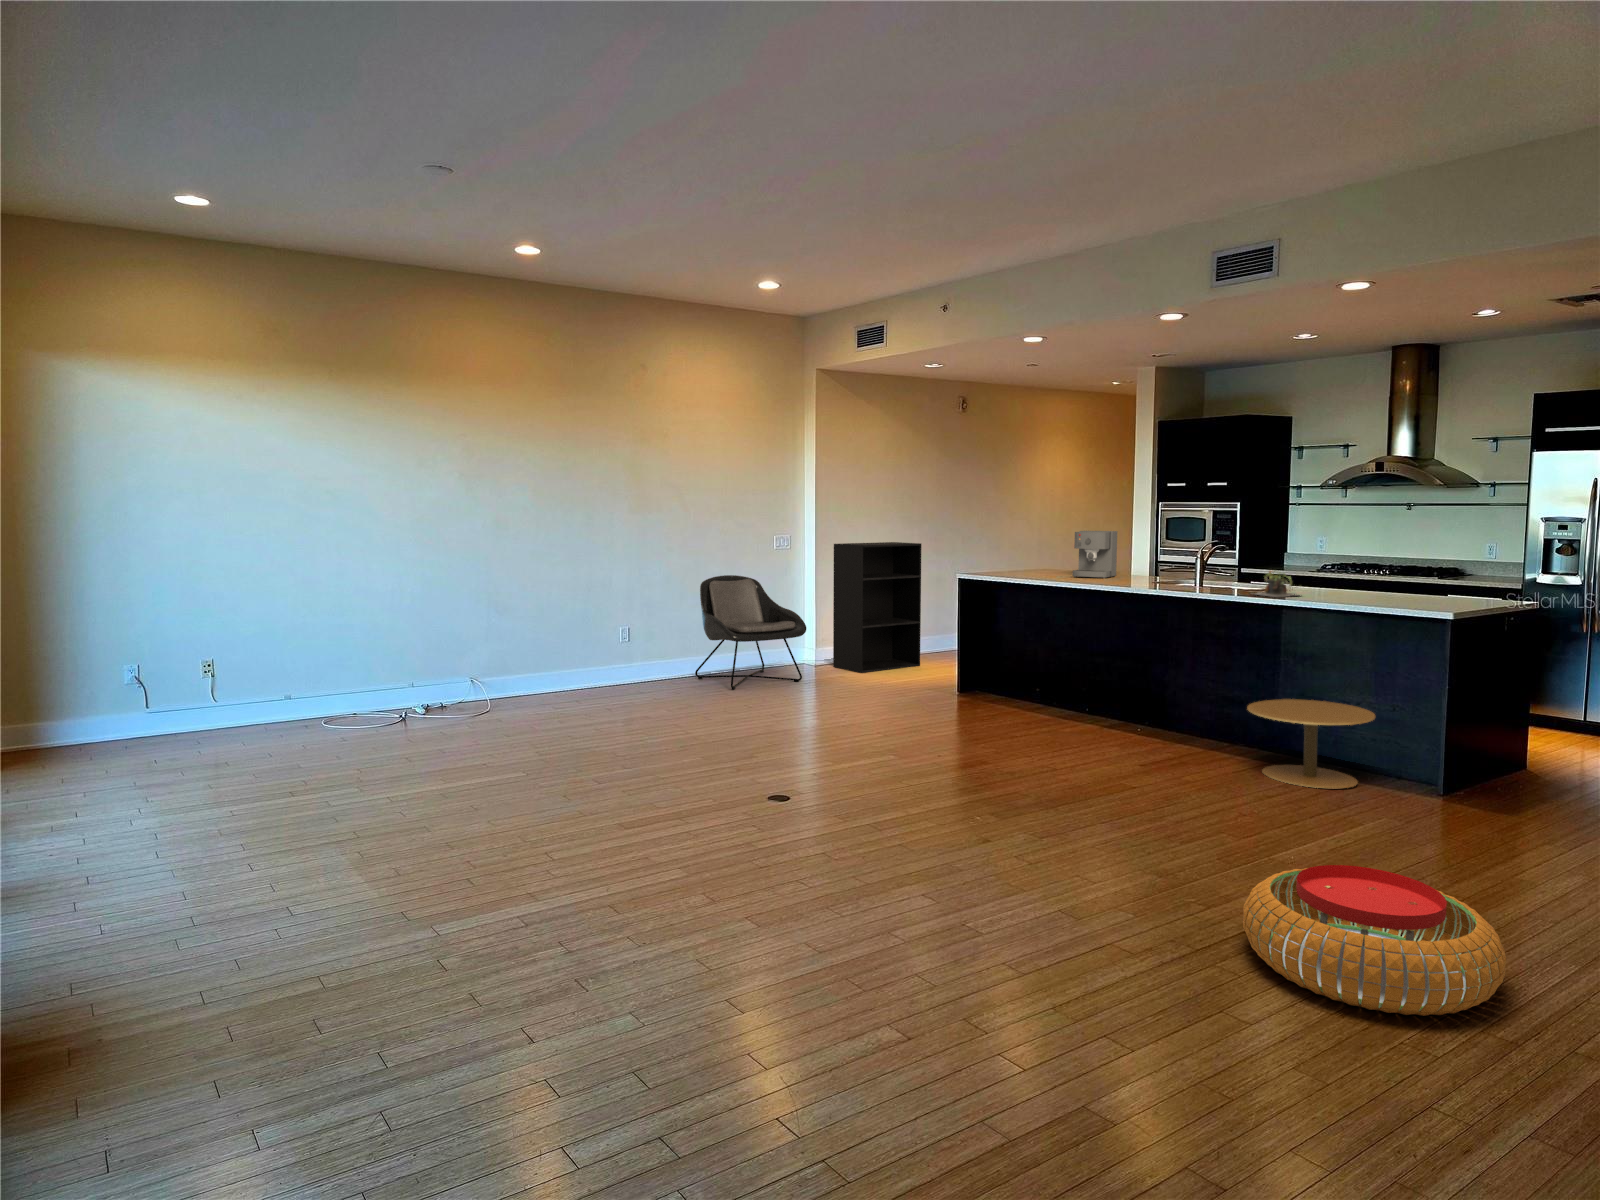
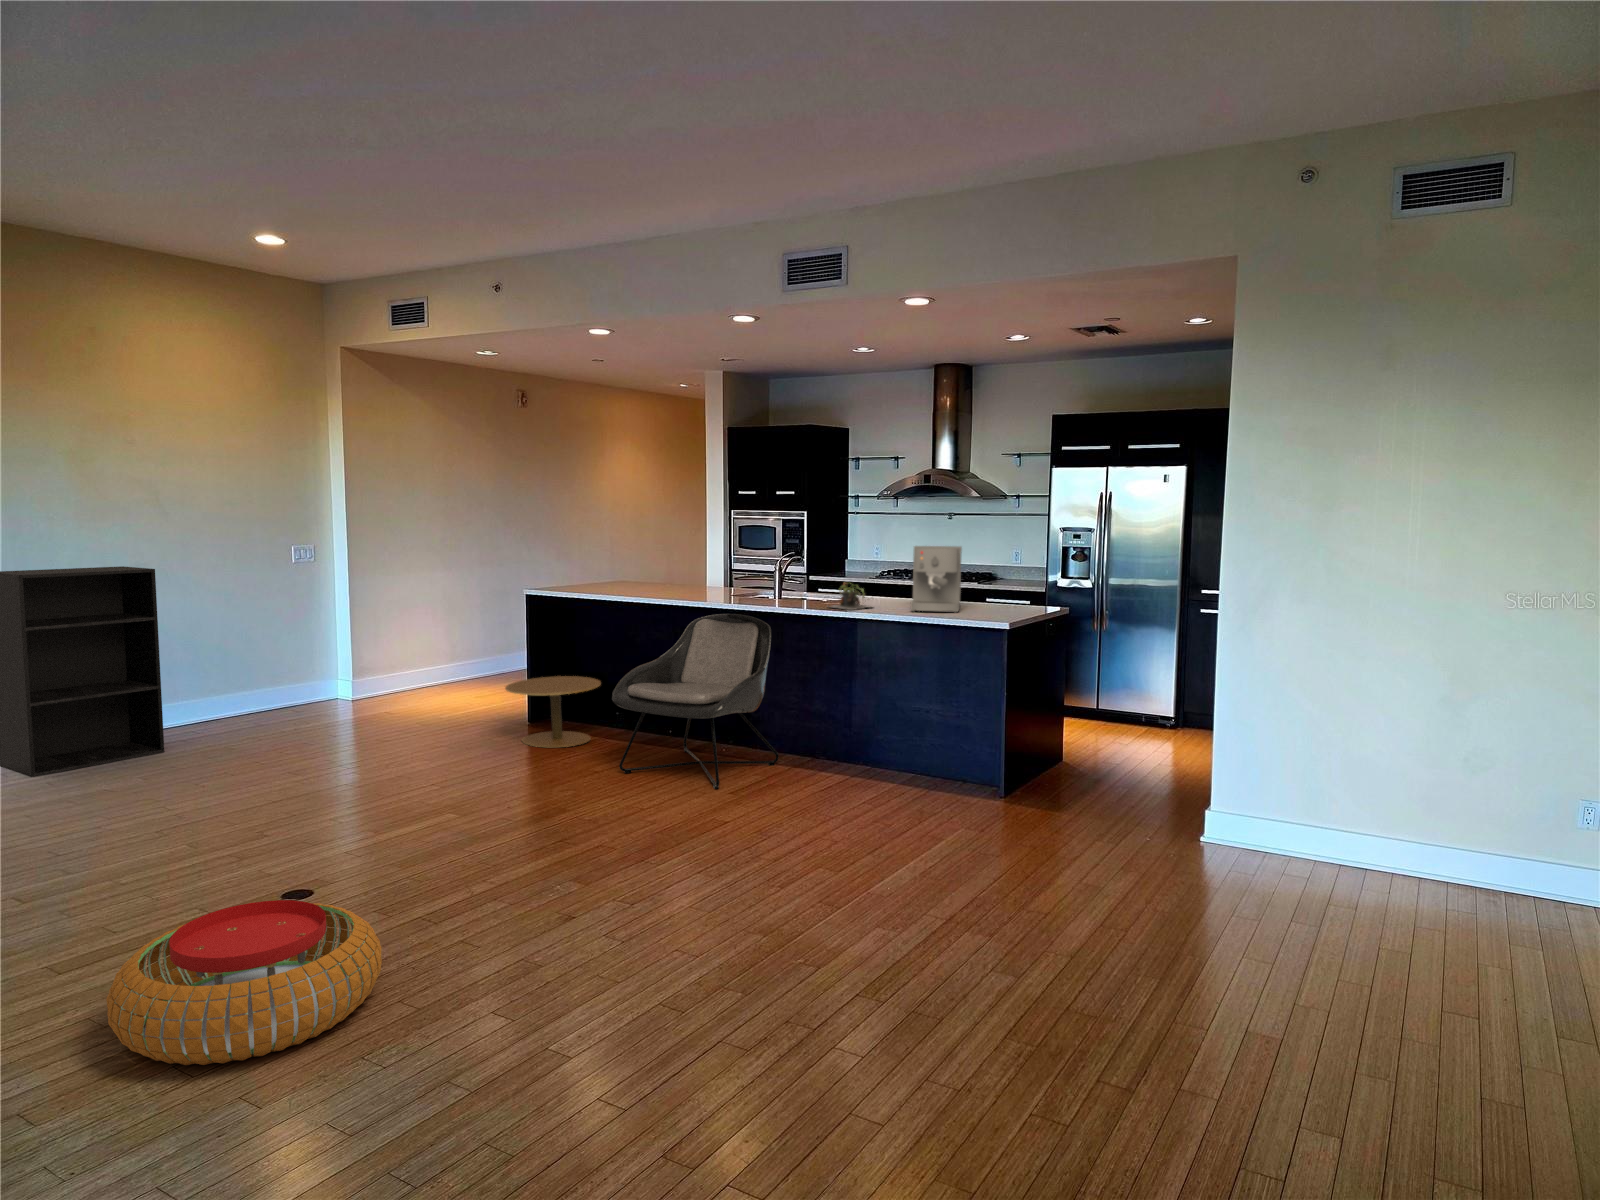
coffee maker: present [1073,531,1117,578] -> present [910,546,962,613]
bookshelf: present [833,542,921,673] -> present [0,566,164,777]
lounge chair: present [695,575,806,690] -> present [612,614,779,789]
side table: present [1247,699,1375,788] -> present [505,676,601,747]
pouf: present [1243,865,1506,1016] -> present [106,900,382,1065]

